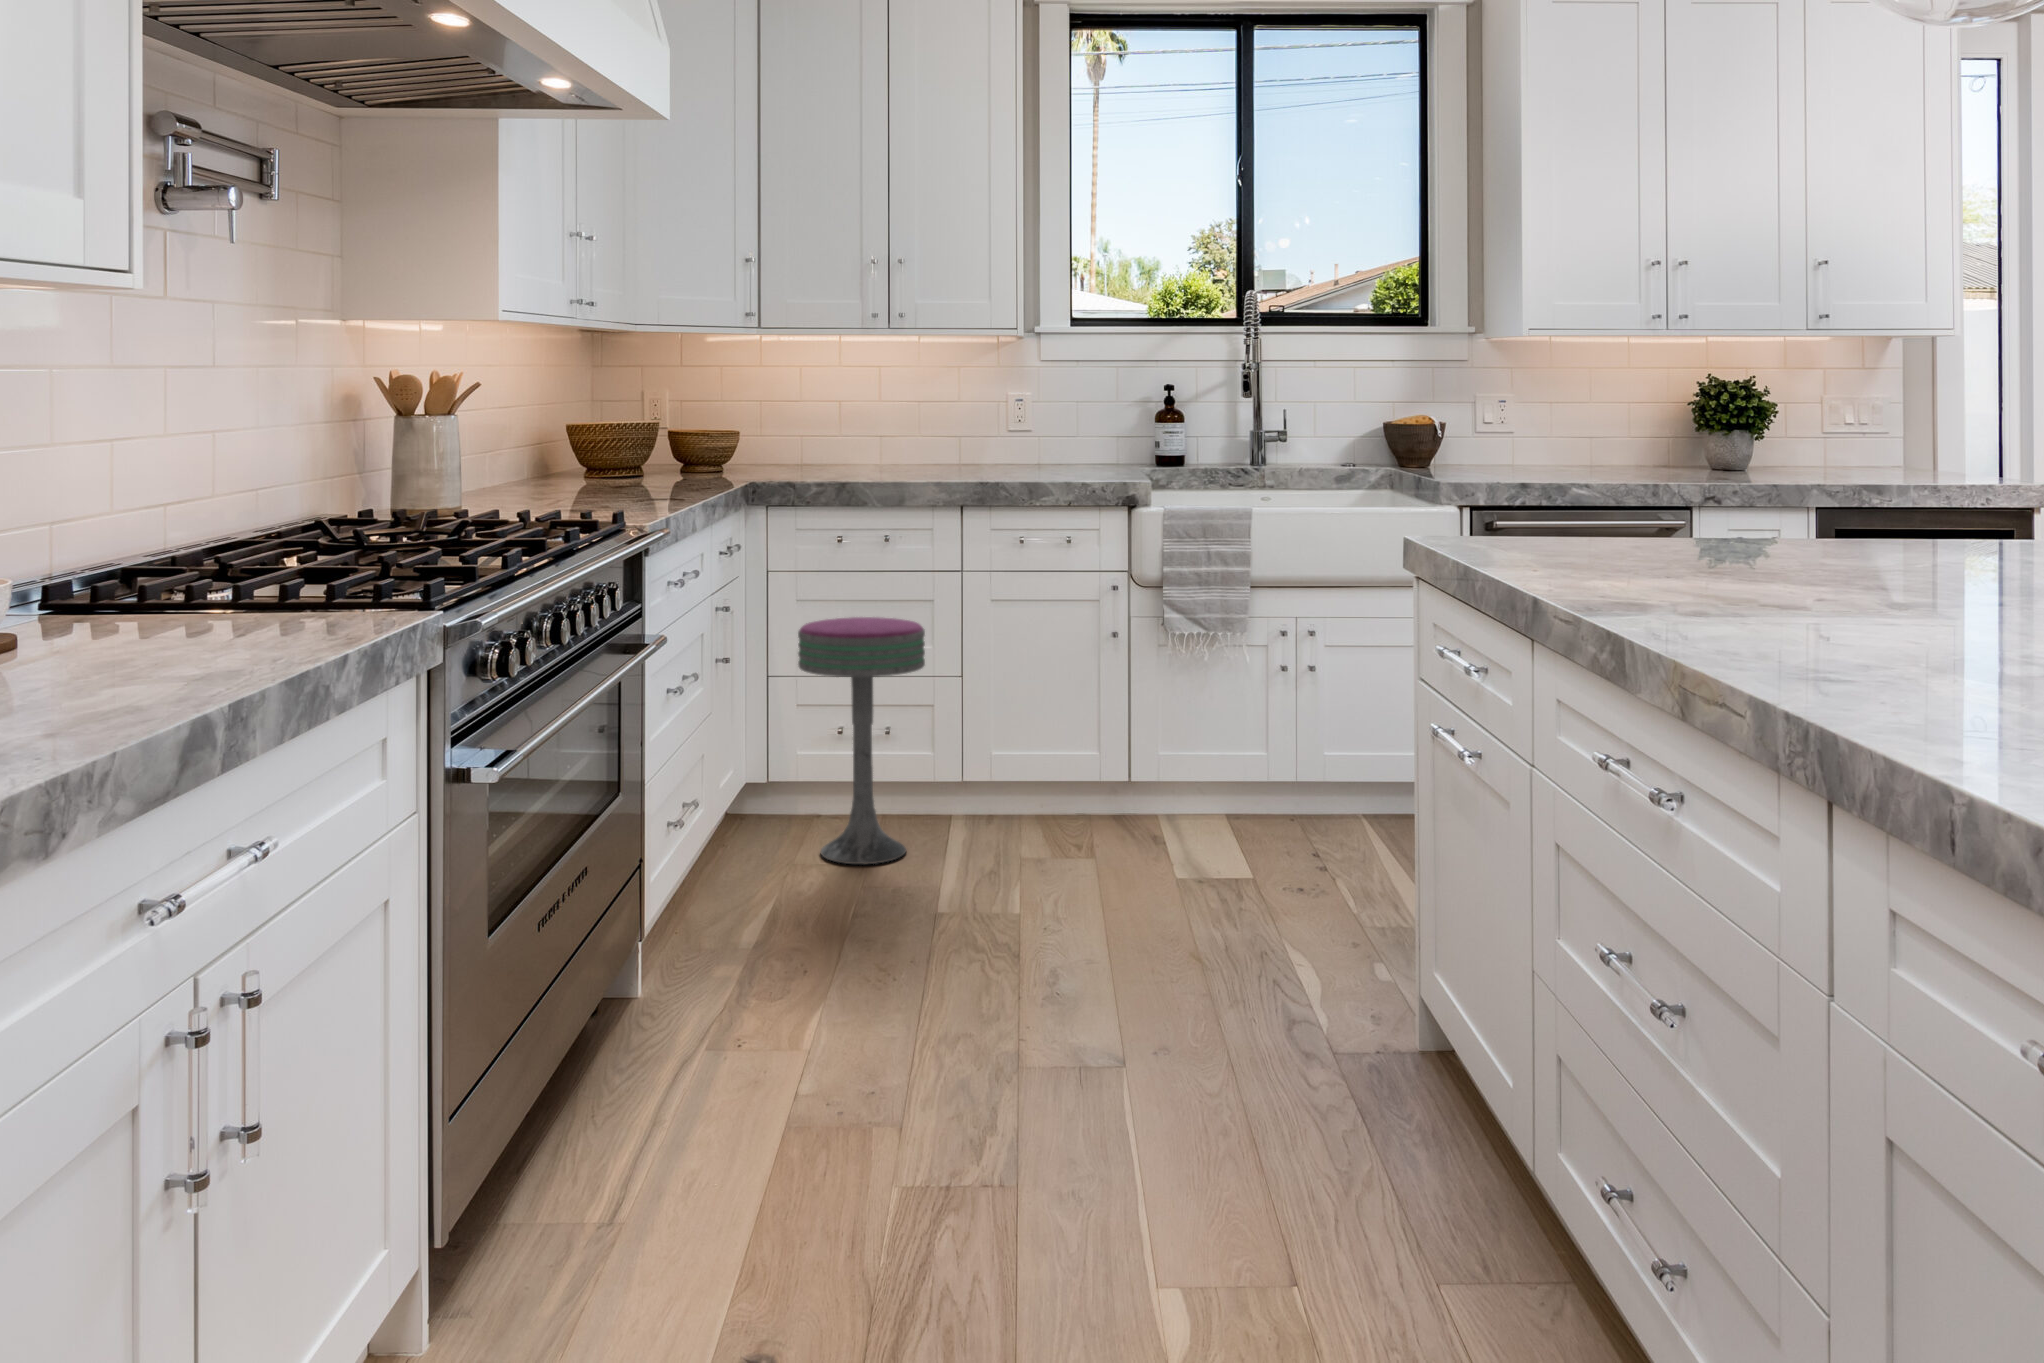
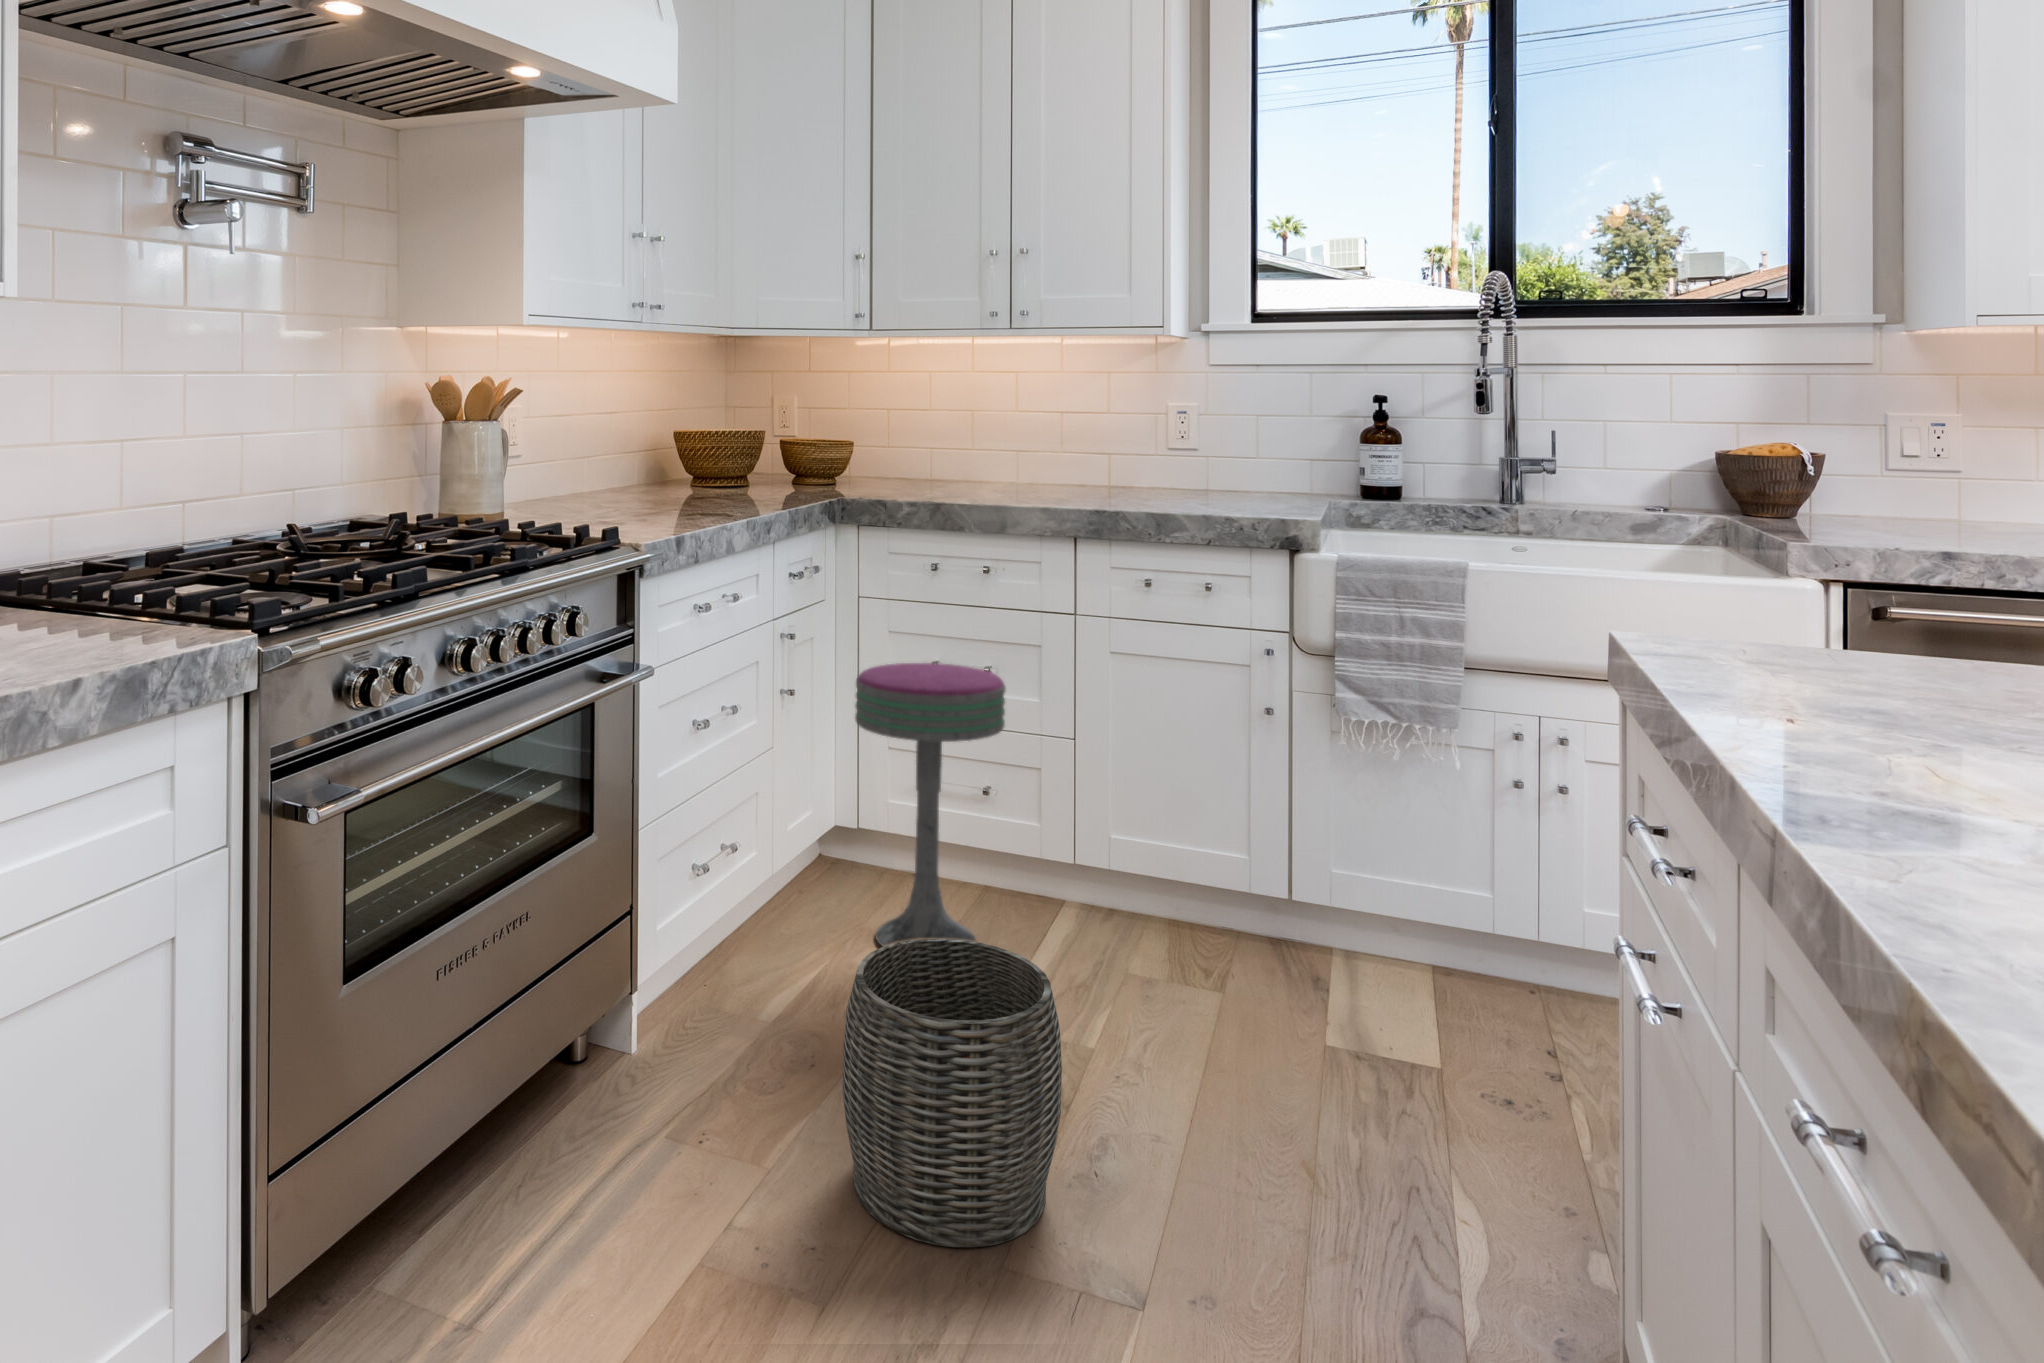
woven basket: none [896,803,1056,1006] -> present [842,939,1062,1247]

